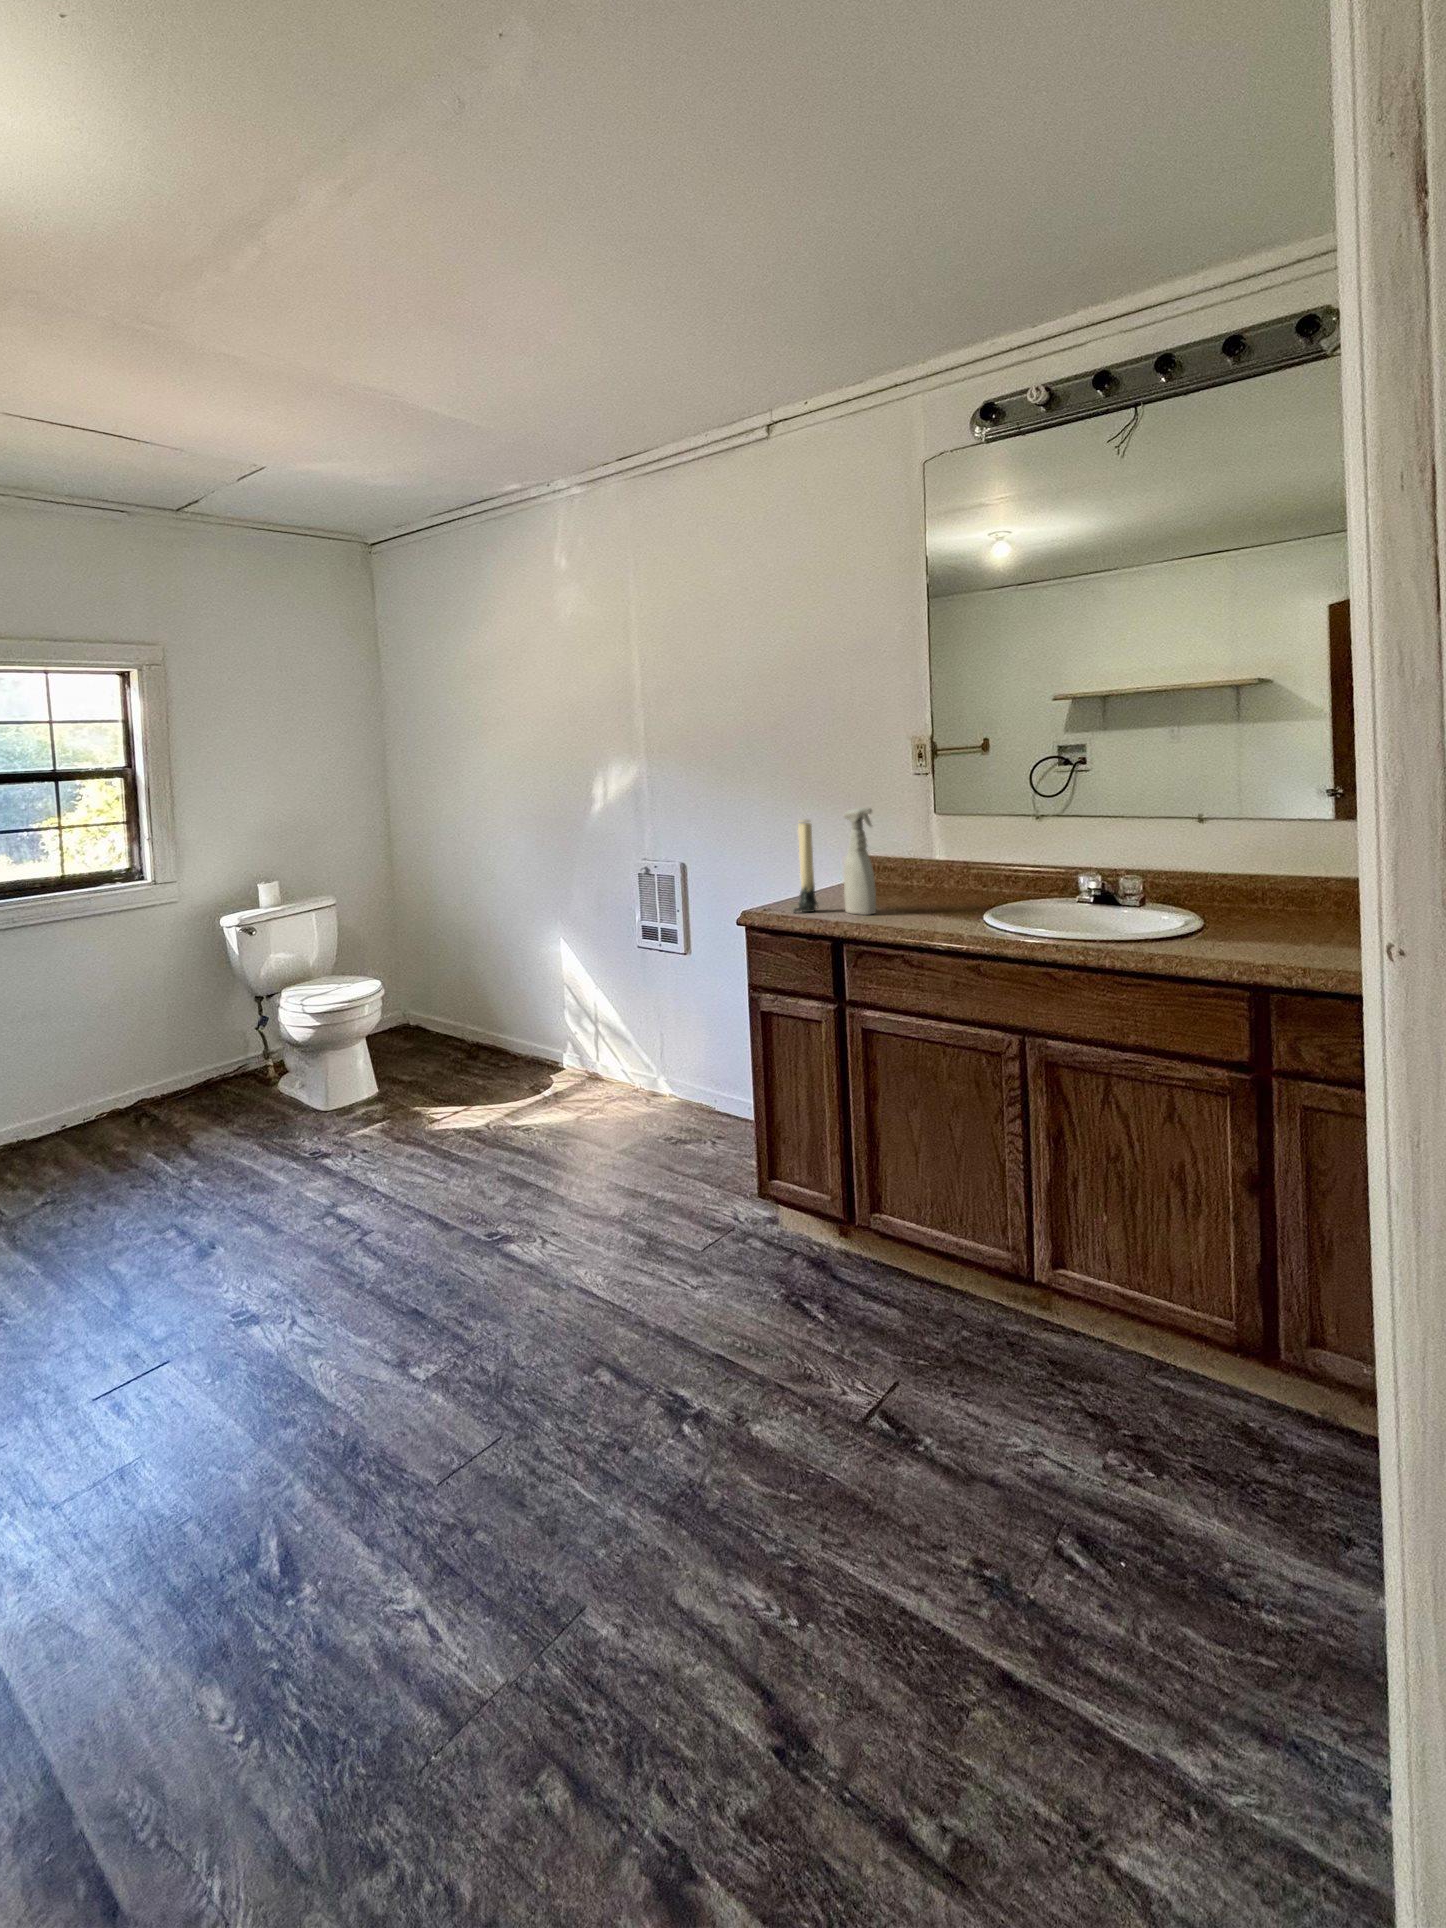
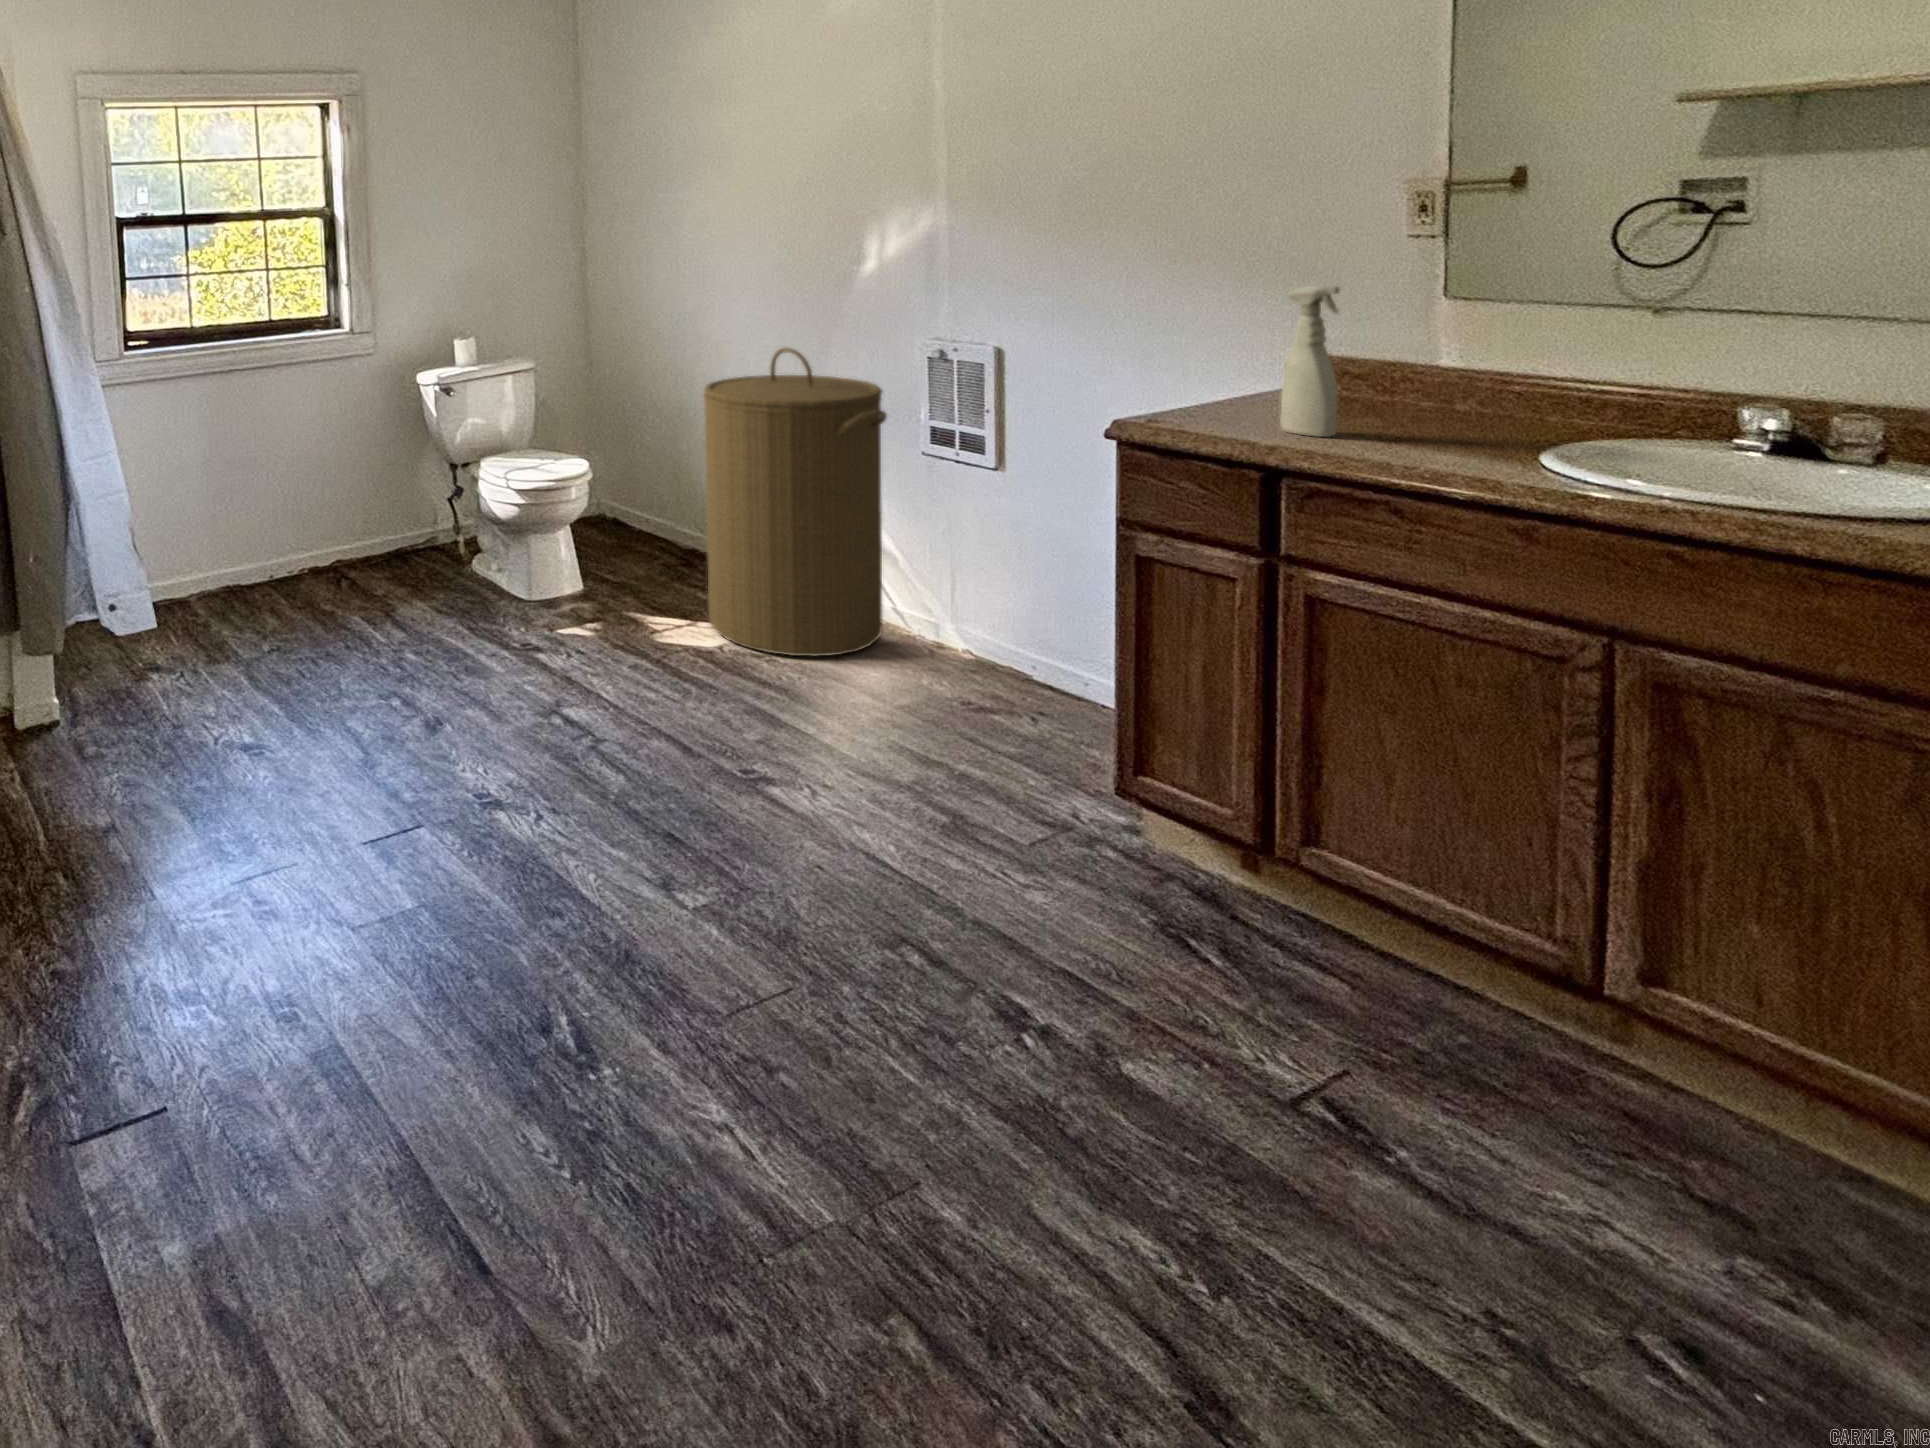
candle: present [794,820,818,912] -> none [1194,298,1235,426]
laundry hamper: none [468,873,615,1125] -> present [703,347,887,656]

